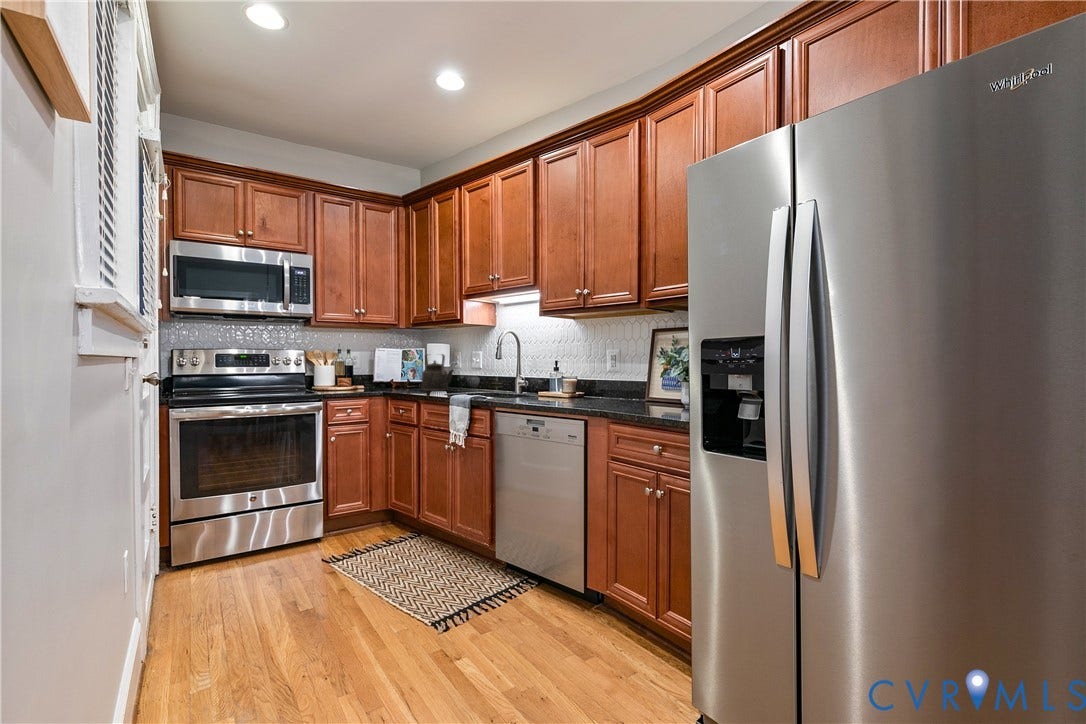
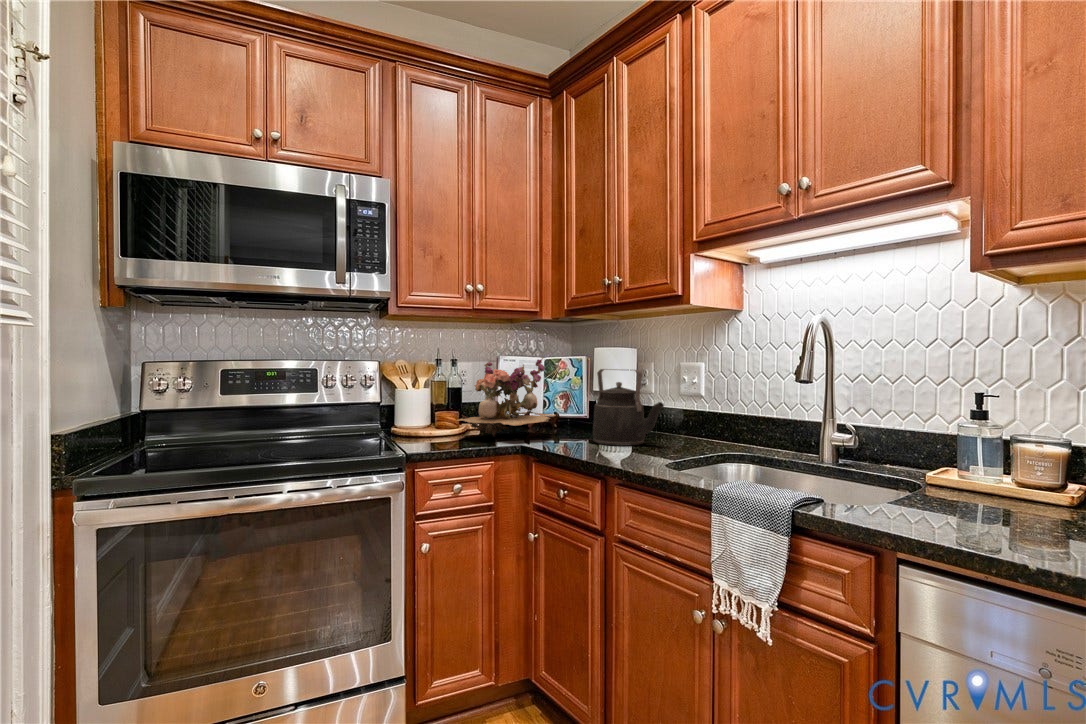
flower arrangement: none [350,349,405,390] -> present [457,357,556,436]

